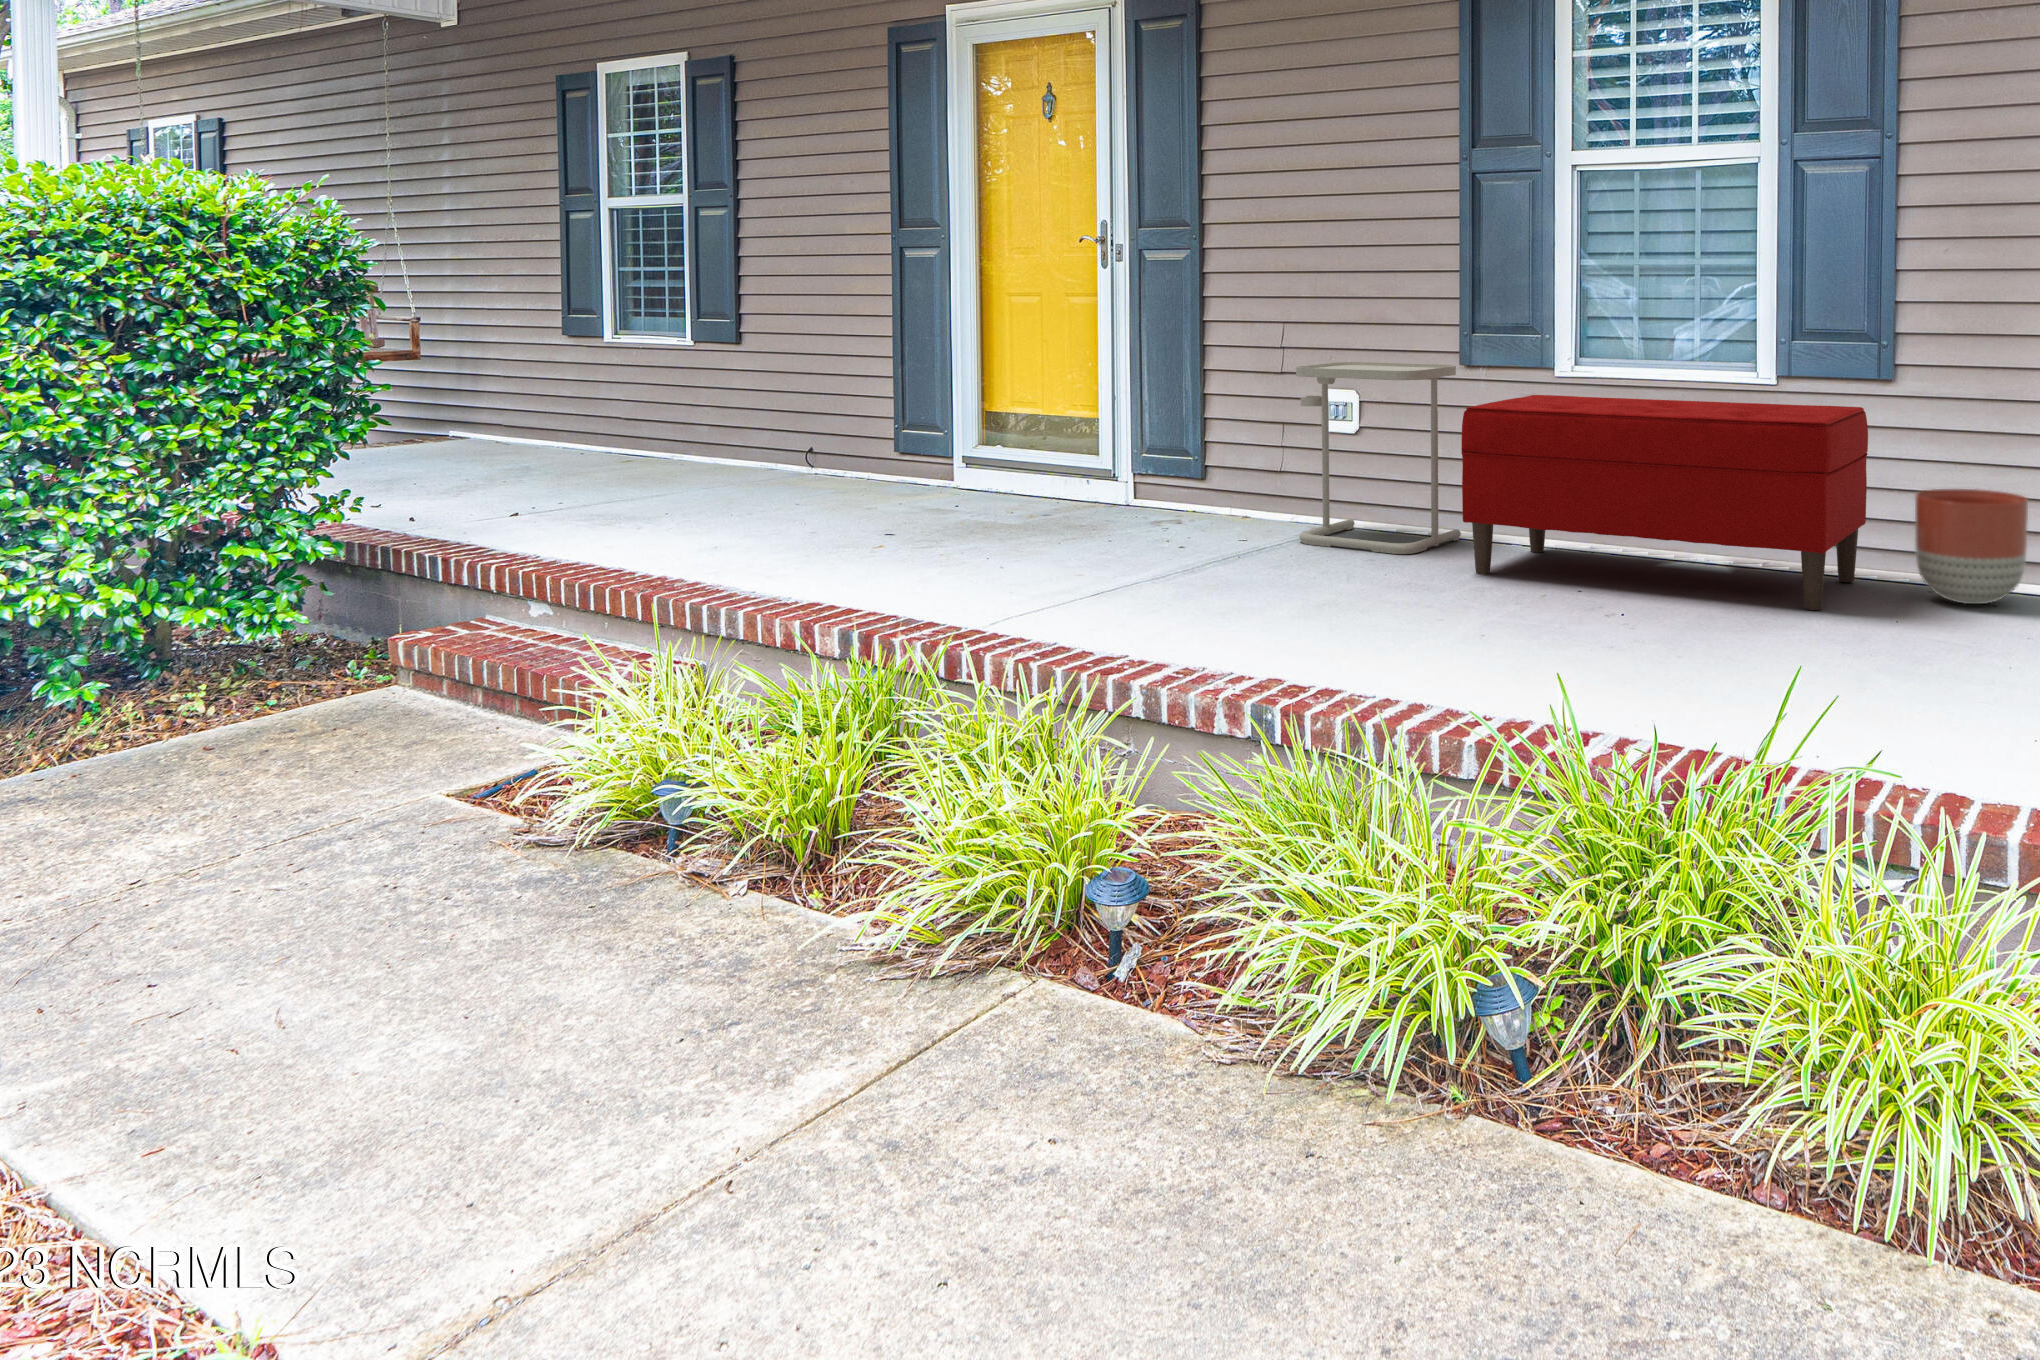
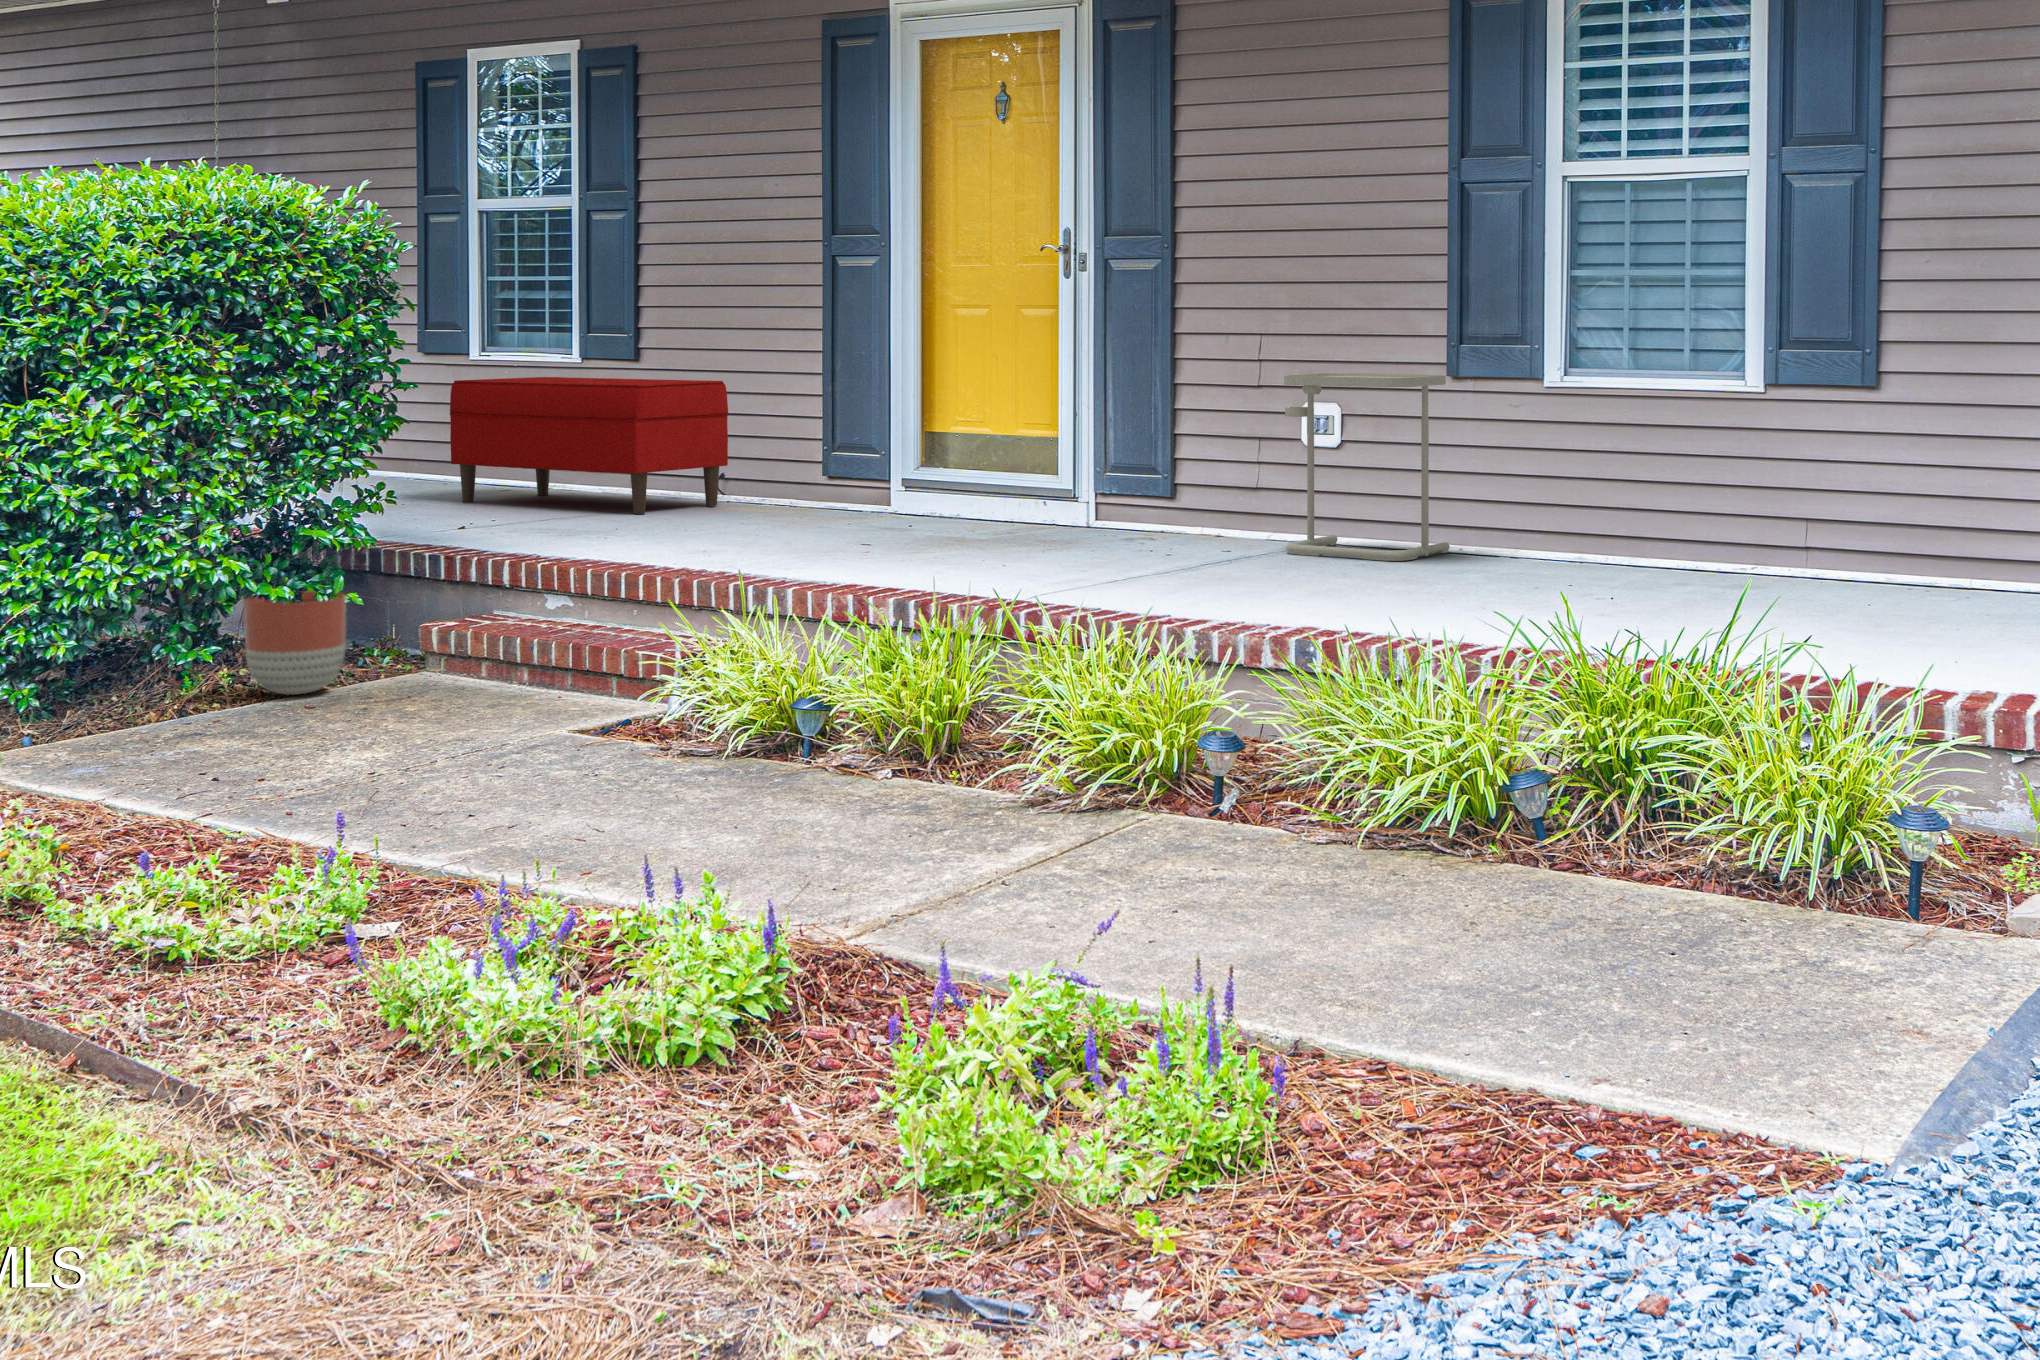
bench: present [1461,395,1868,610] -> present [450,377,728,514]
planter: present [1915,489,2028,604] -> present [244,591,346,695]

